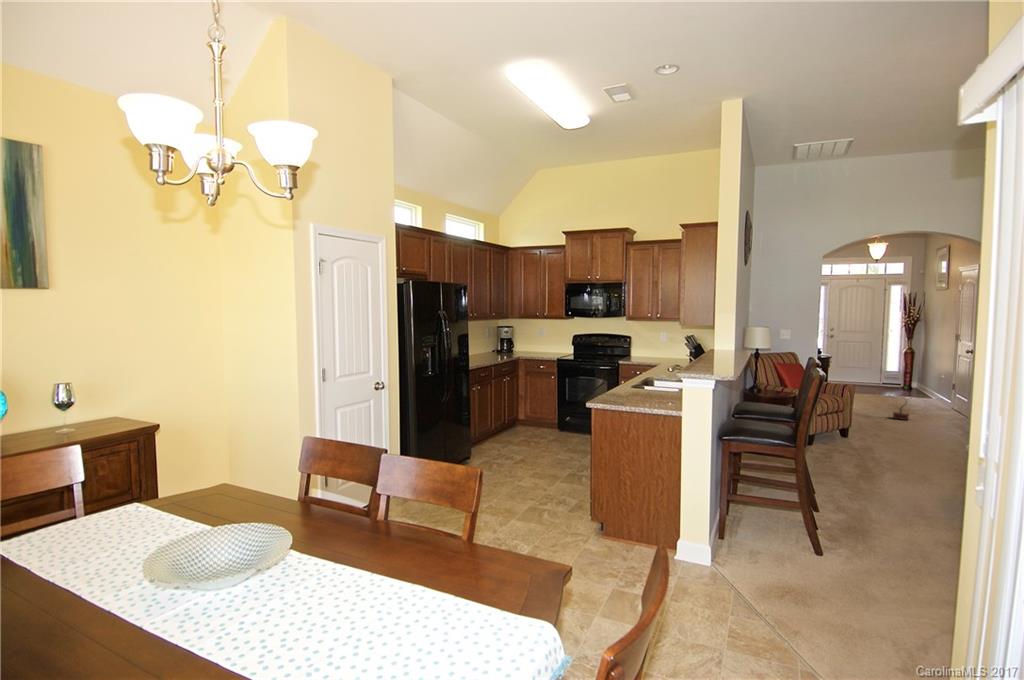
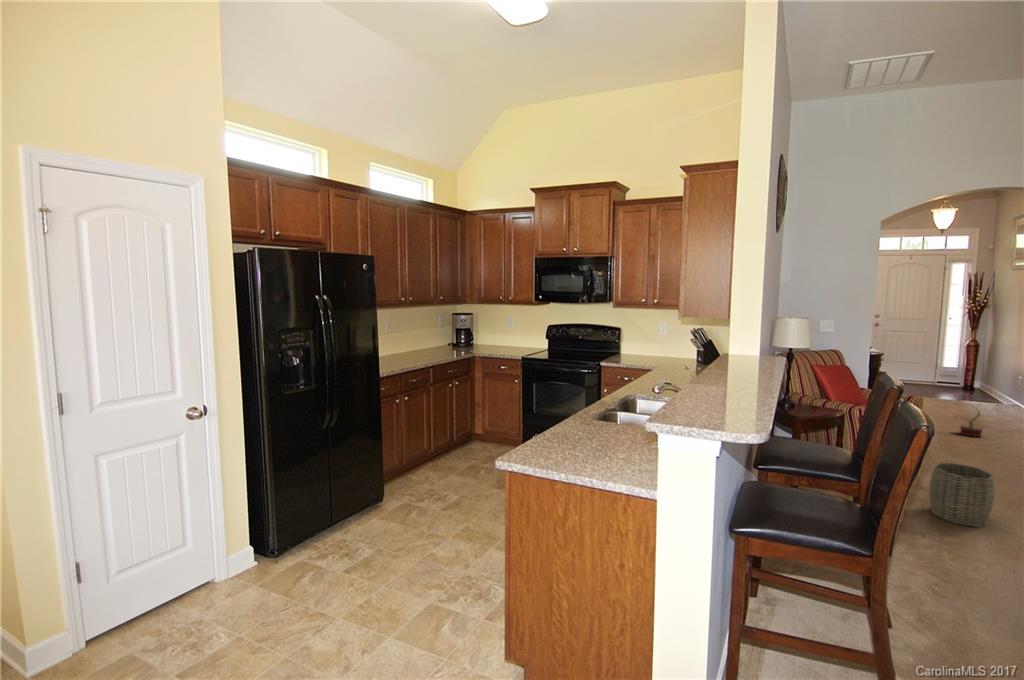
woven basket: none [859,429,902,471] -> present [929,463,995,527]

